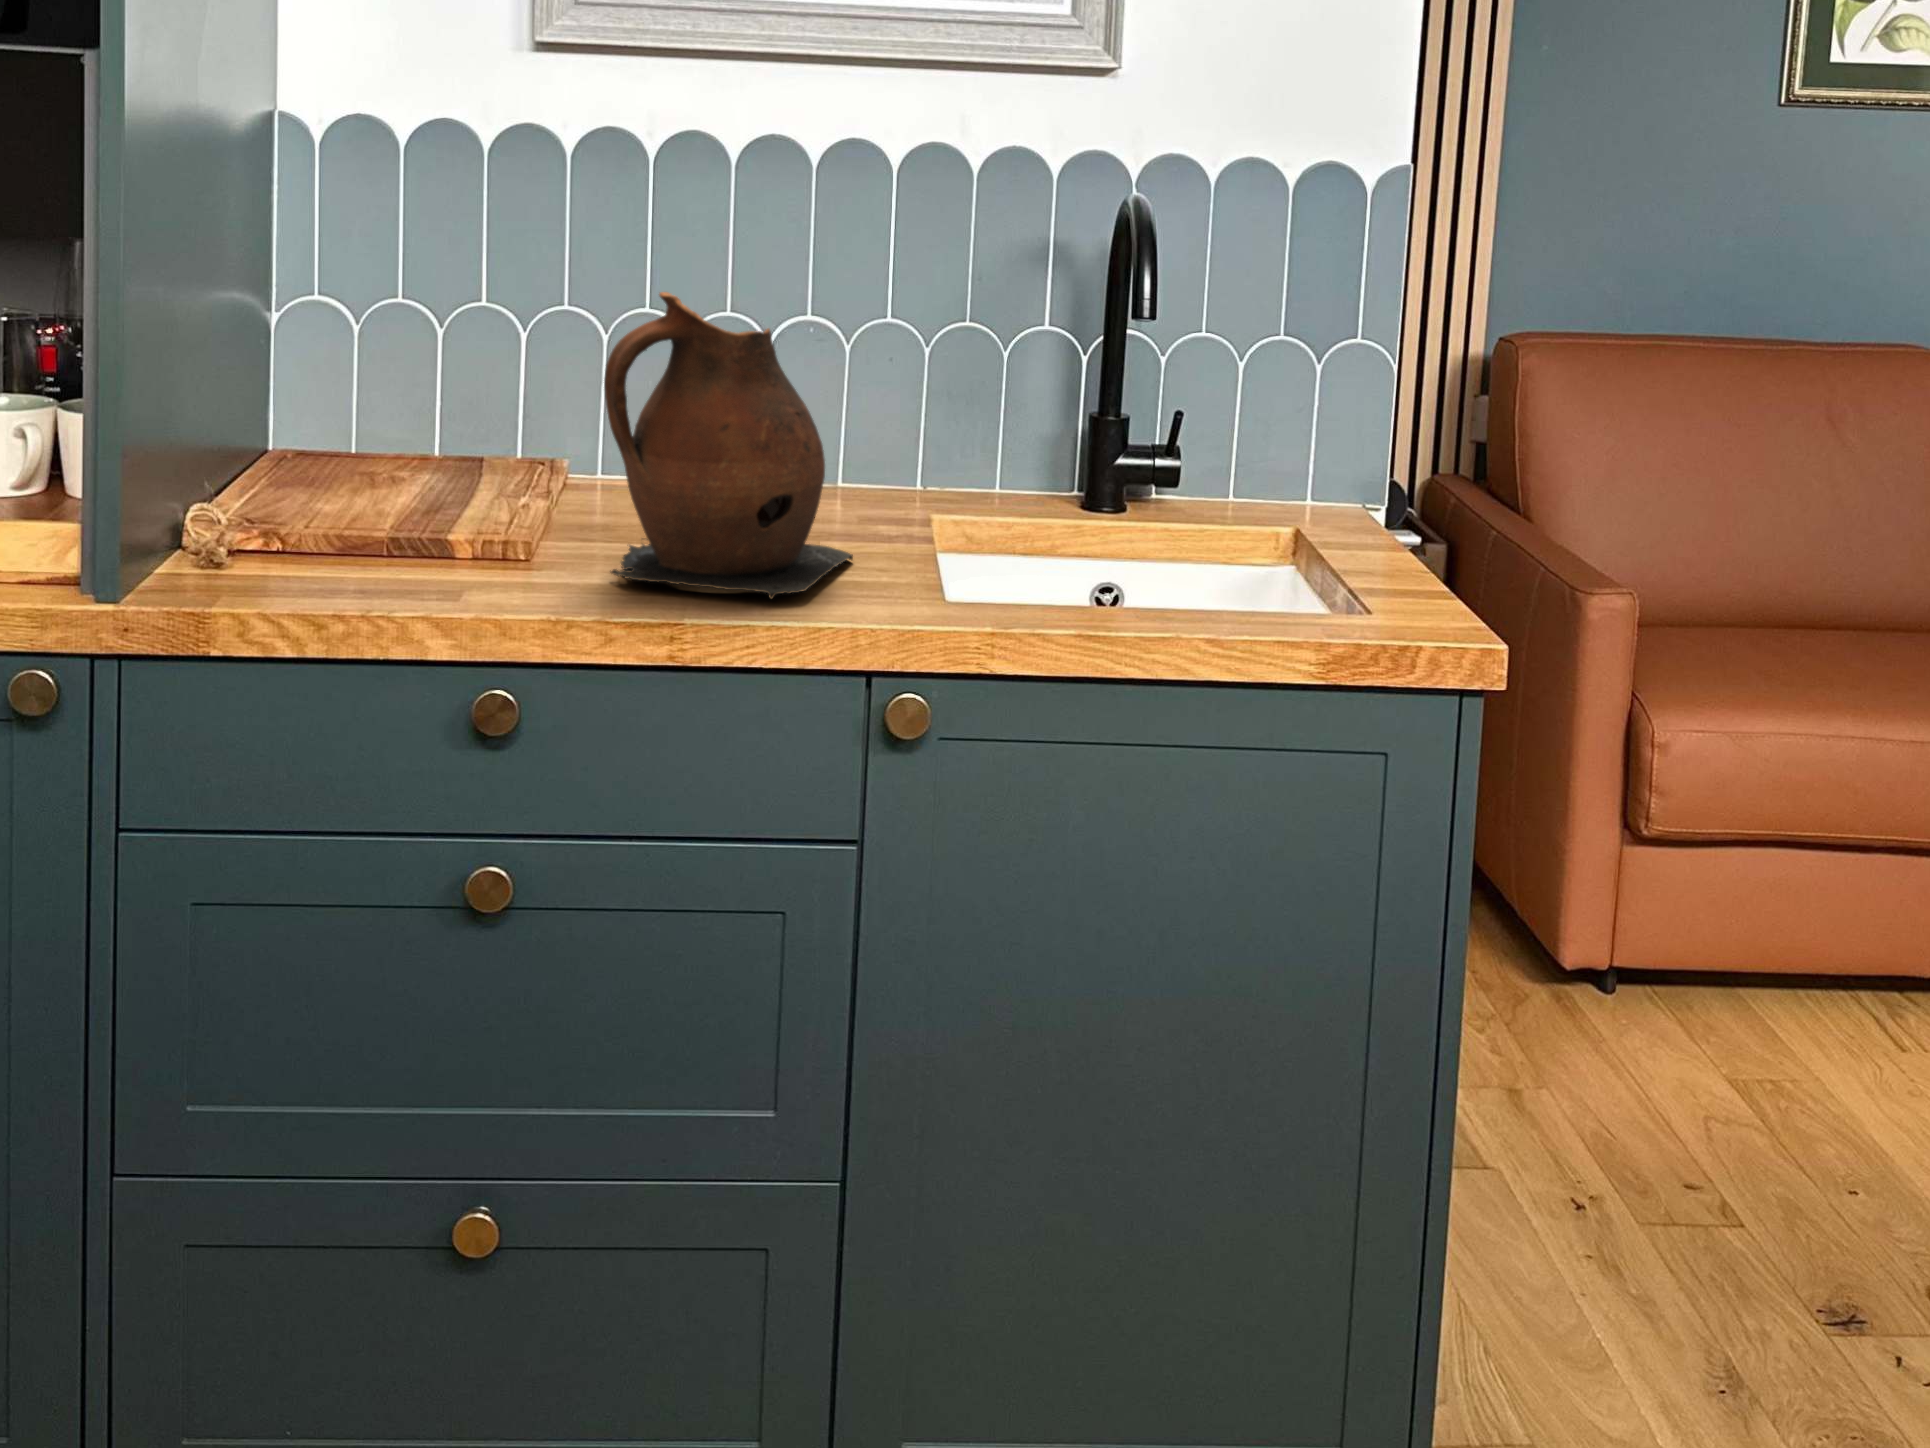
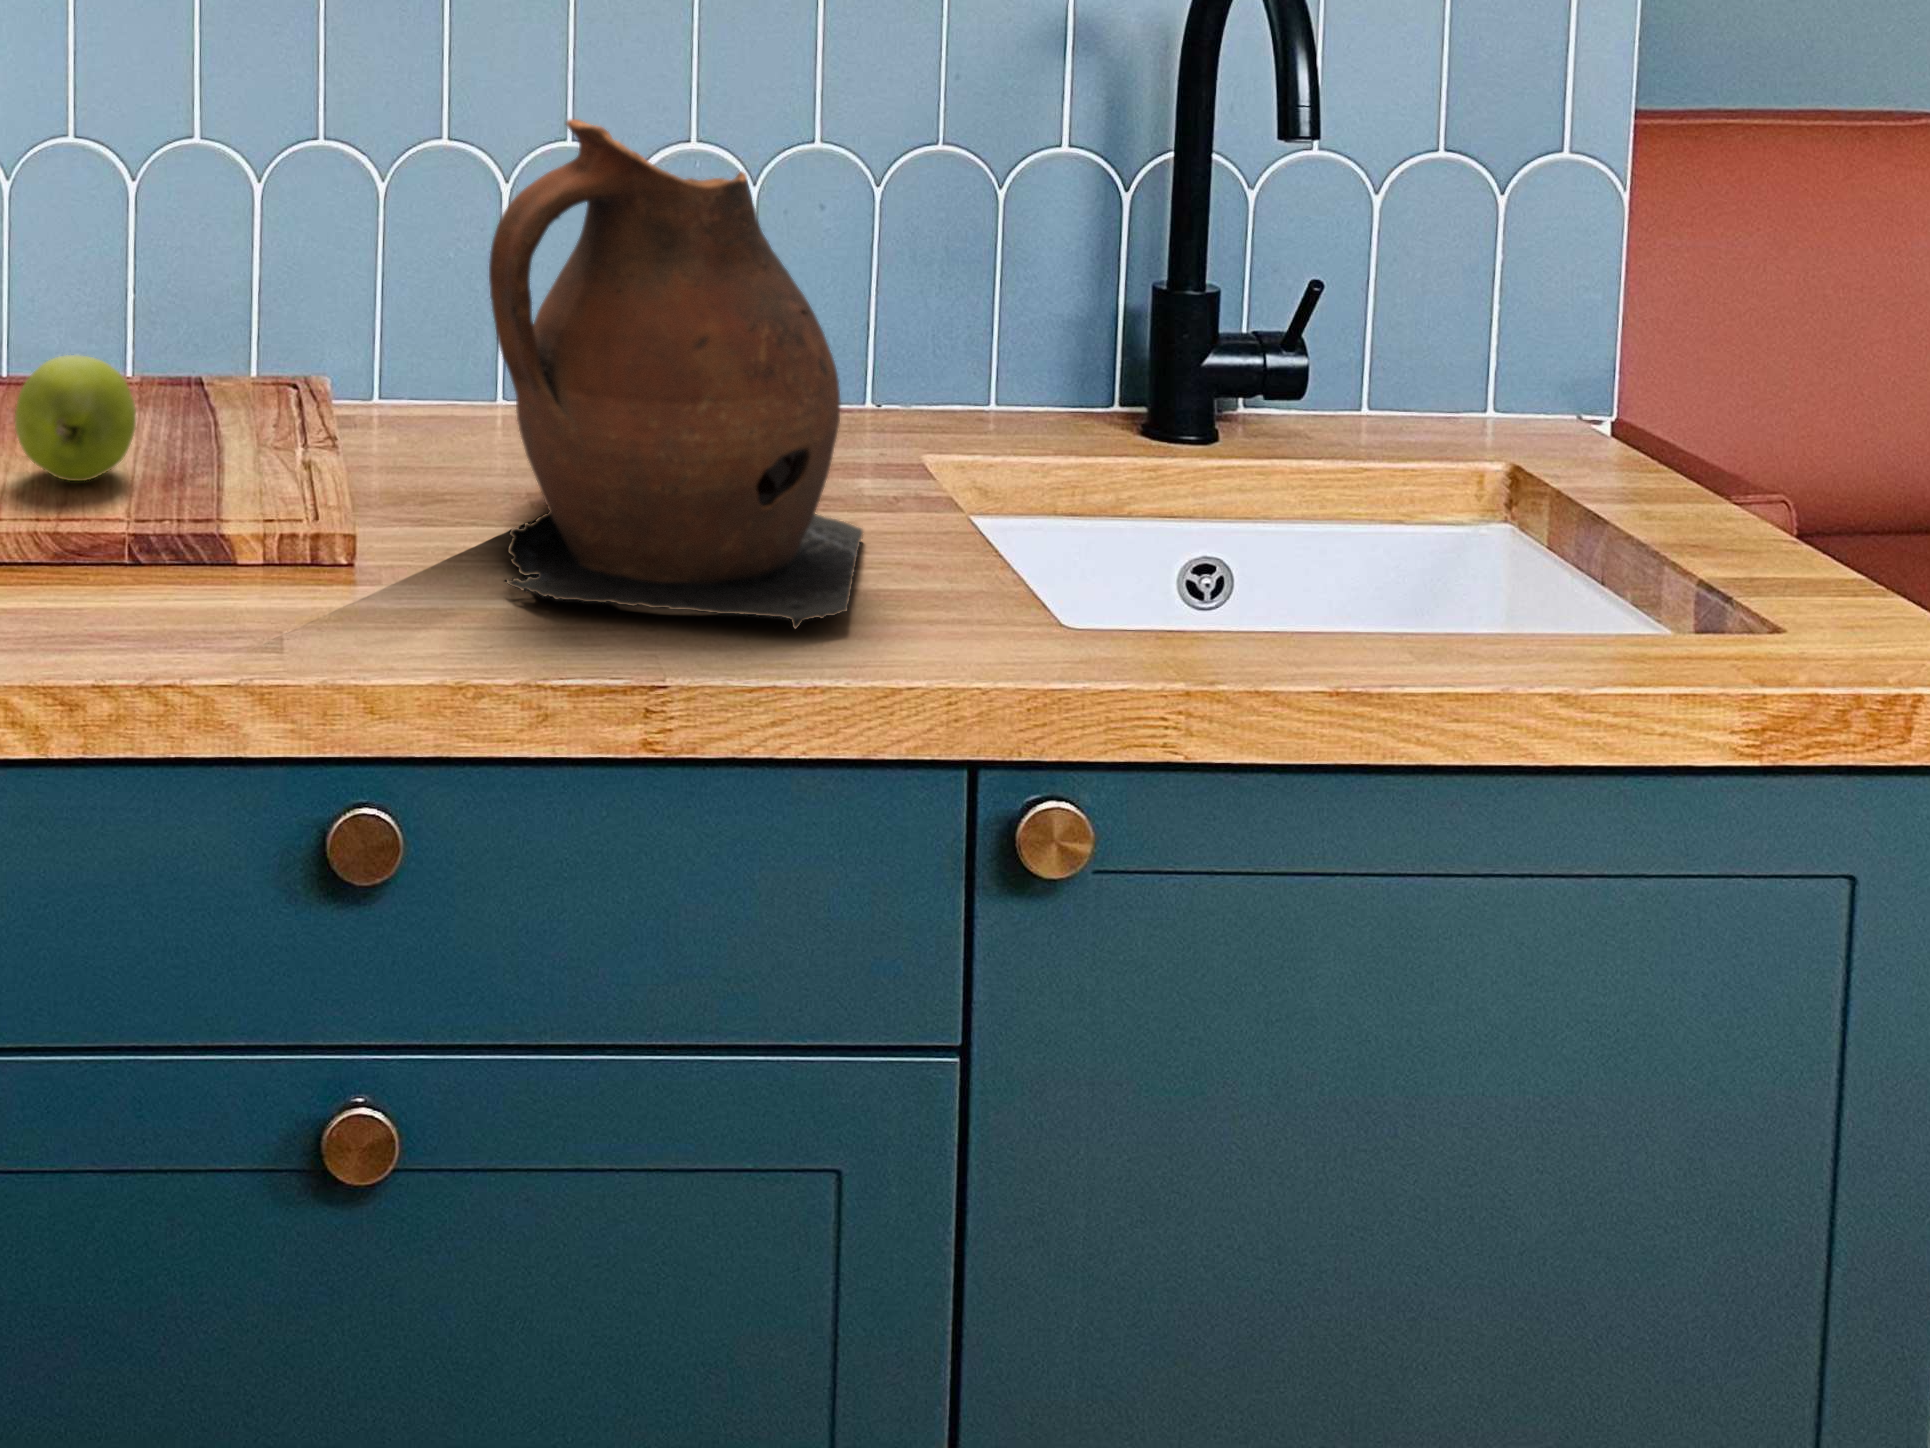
apple: none [322,432,401,509] -> present [15,355,136,481]

